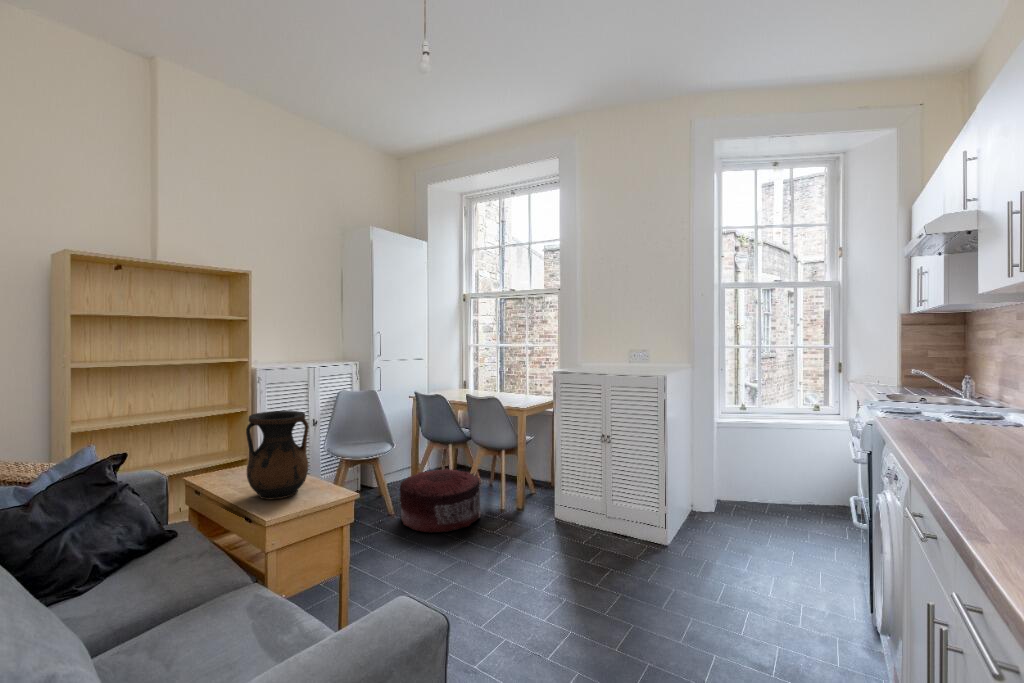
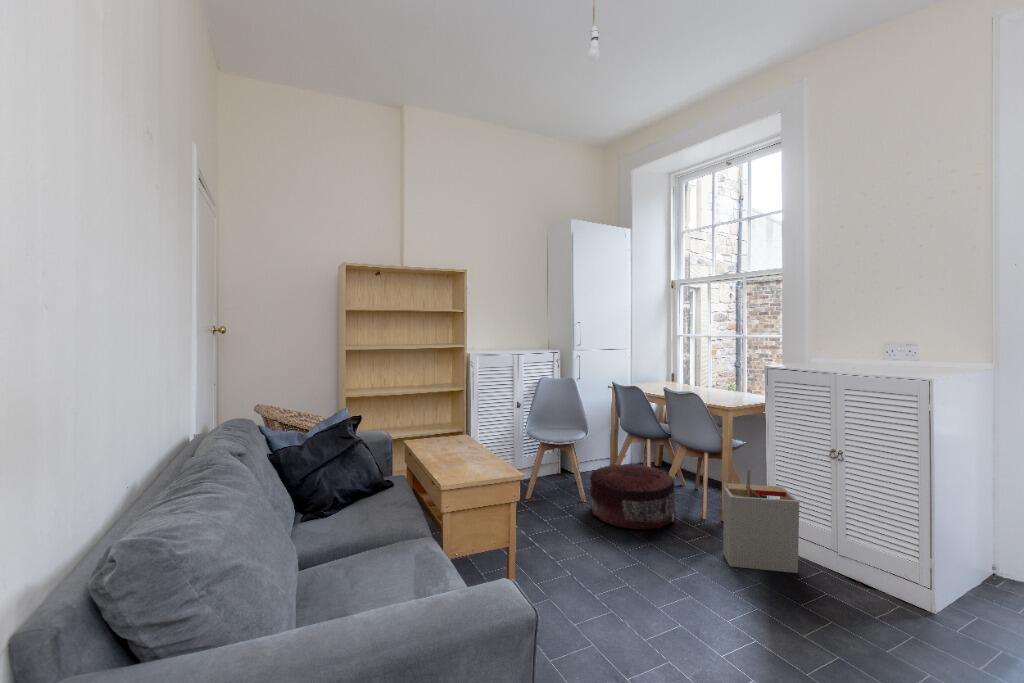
vase: present [246,411,309,499] -> none [441,391,491,468]
storage bin: none [524,460,583,548] -> present [723,469,799,573]

